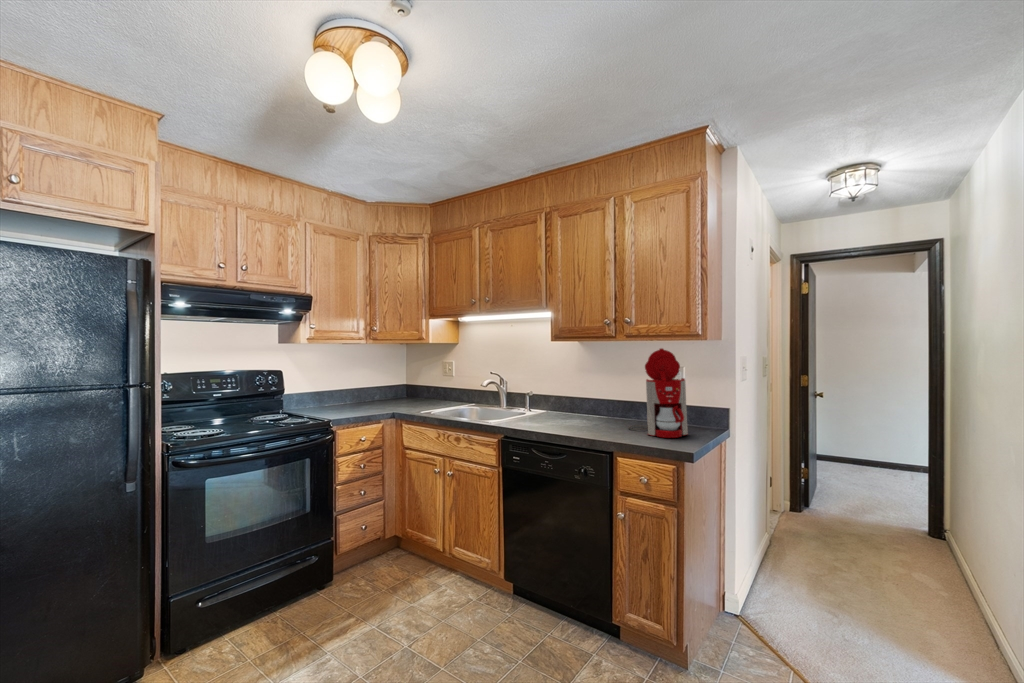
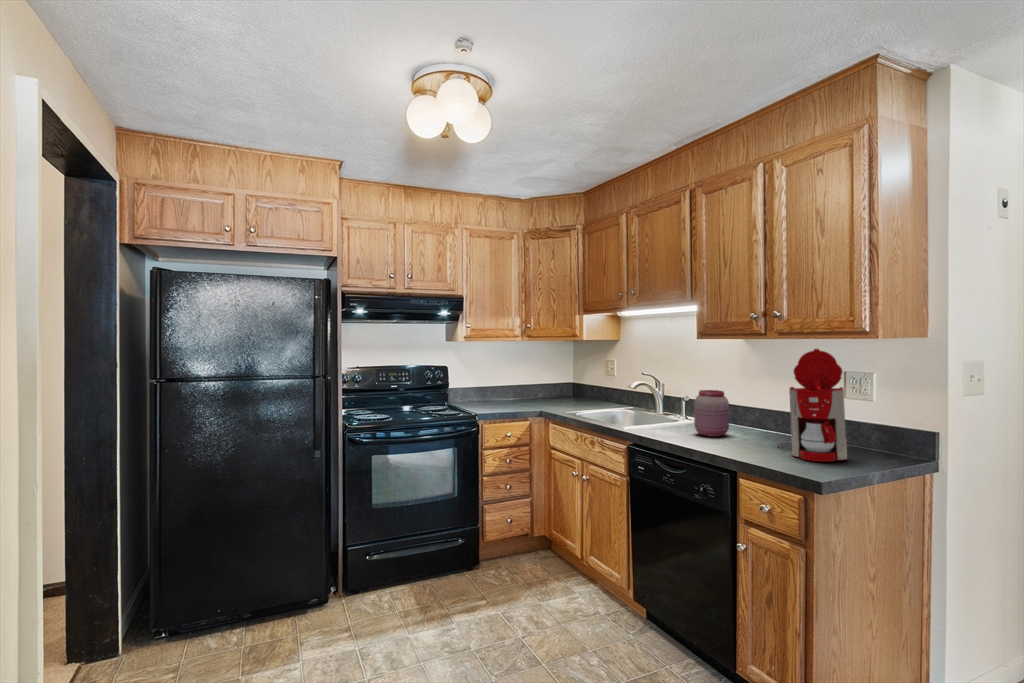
jar: none [556,385,584,425] -> present [694,390,729,437]

